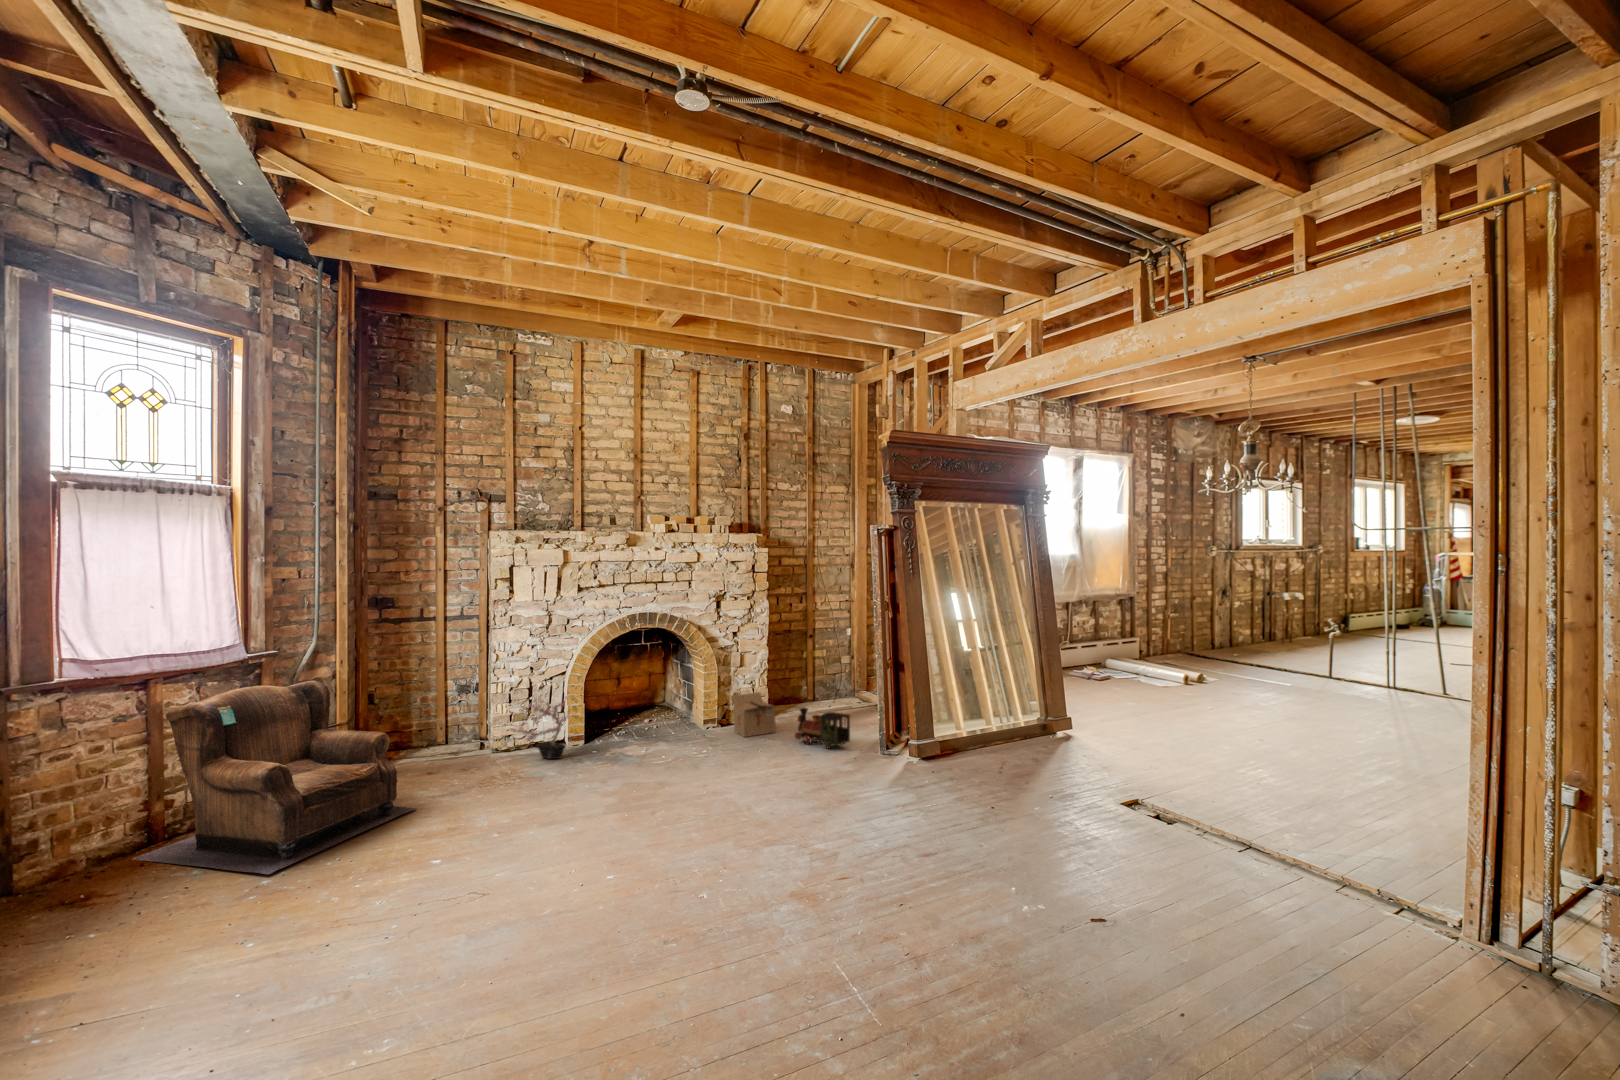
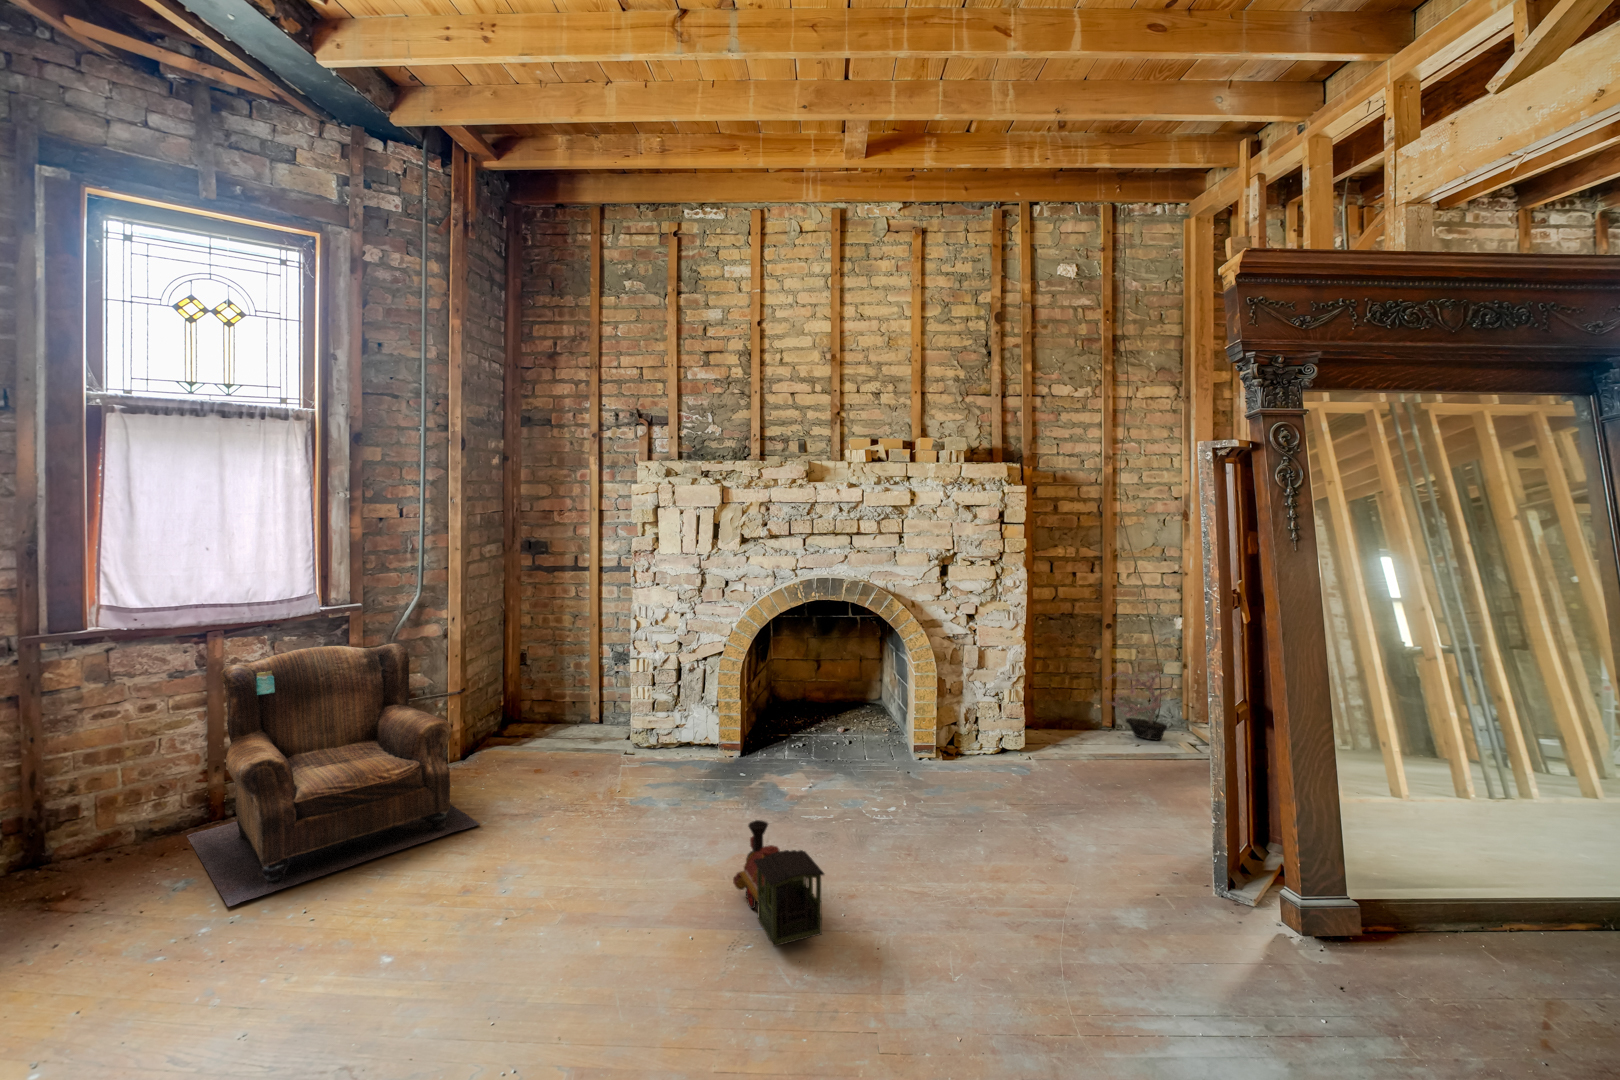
cardboard box: present [731,692,776,737] -> none [955,706,1028,776]
potted plant: present [513,697,568,759] -> present [1106,667,1172,740]
toy train: present [794,708,850,749] -> present [733,820,824,946]

